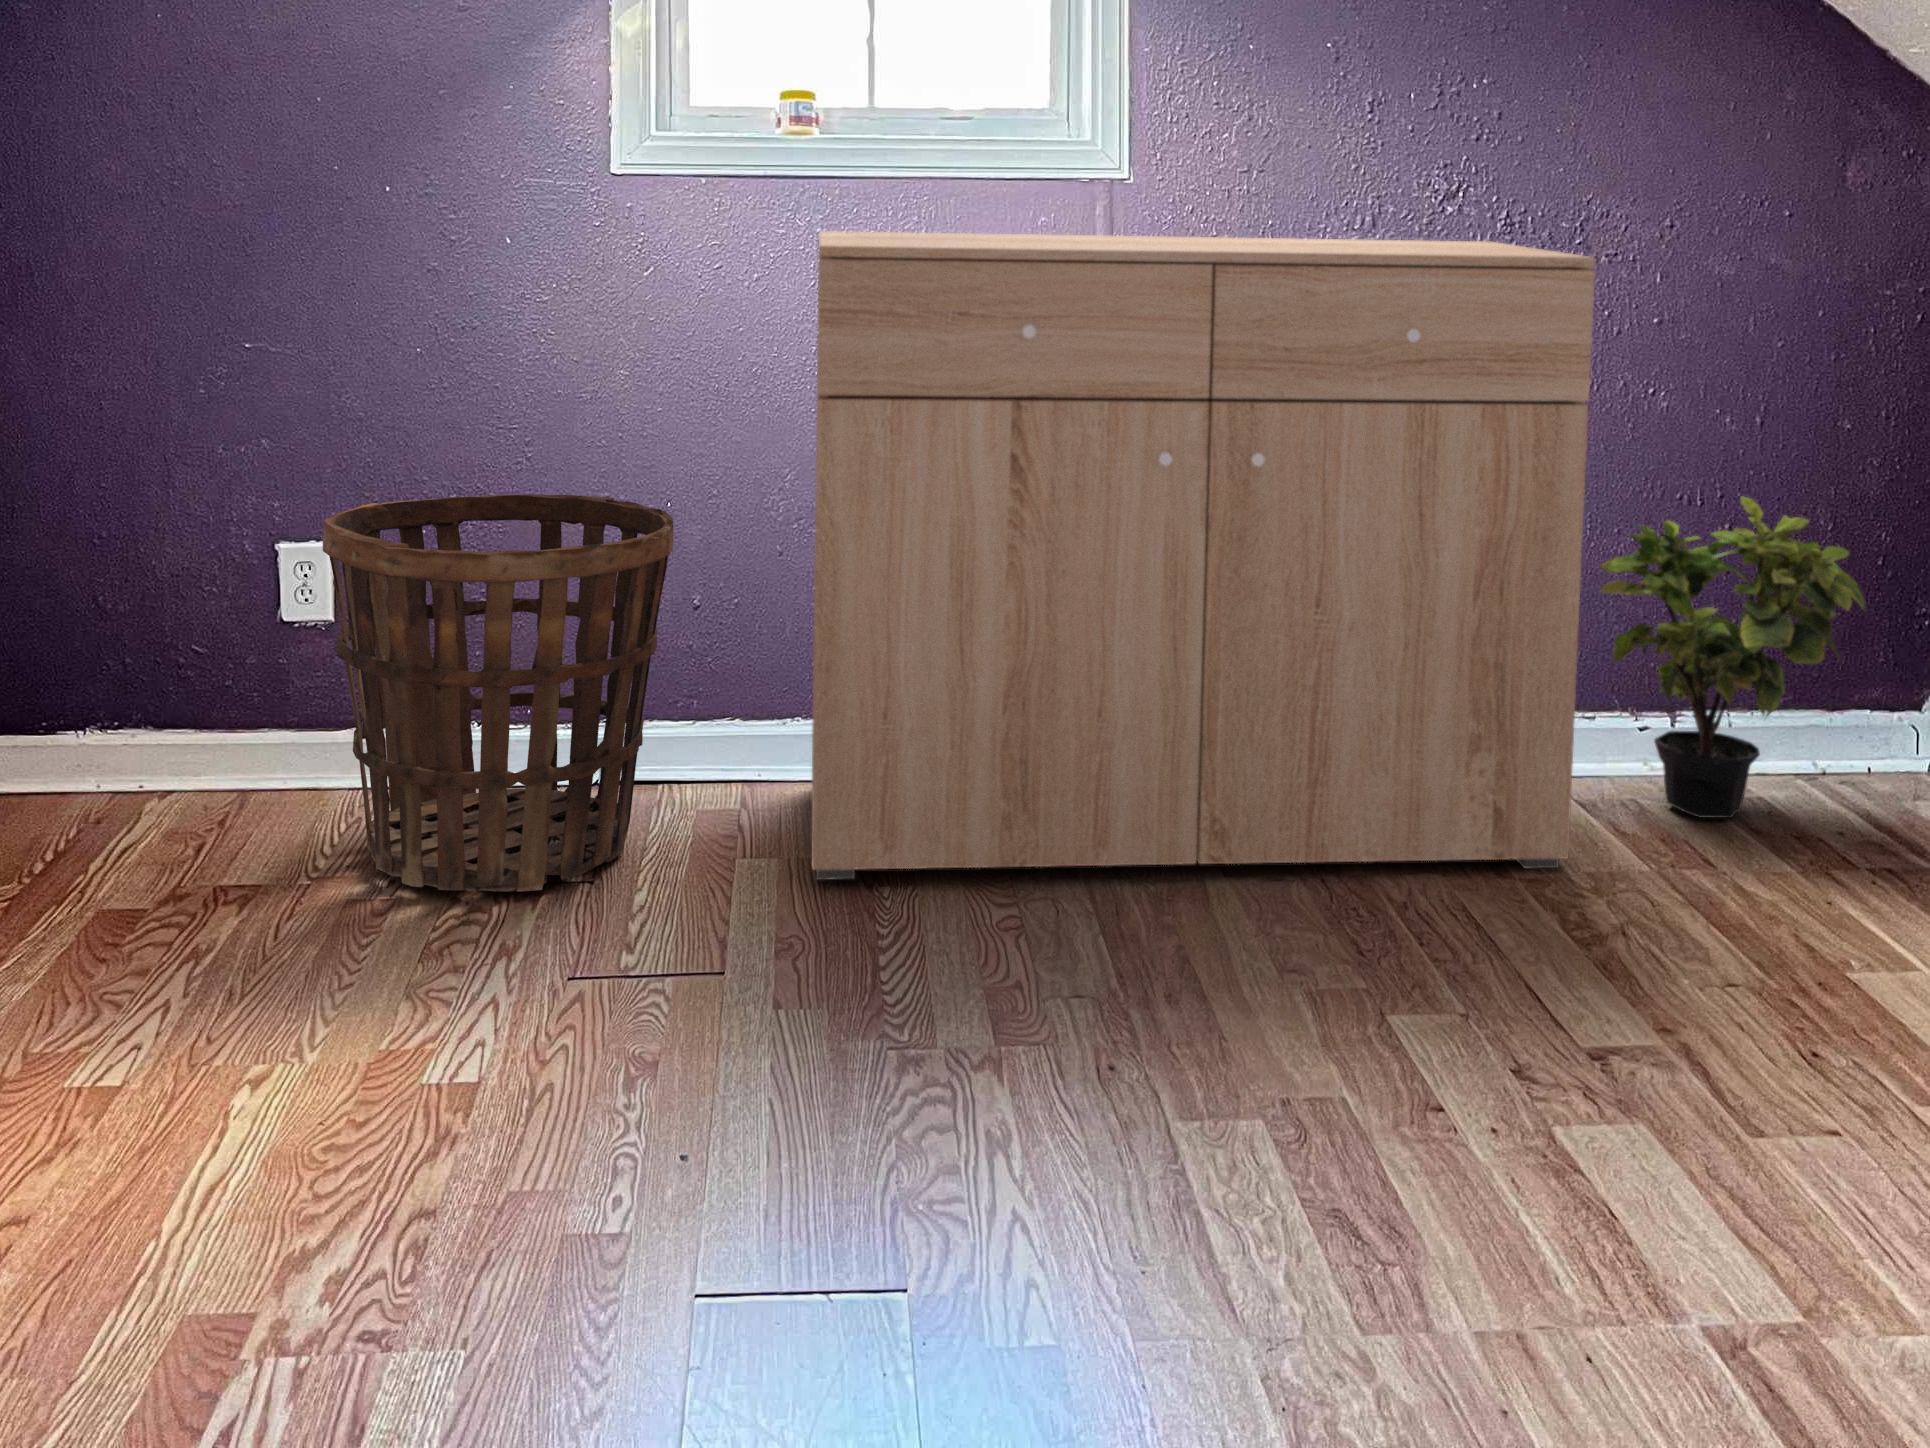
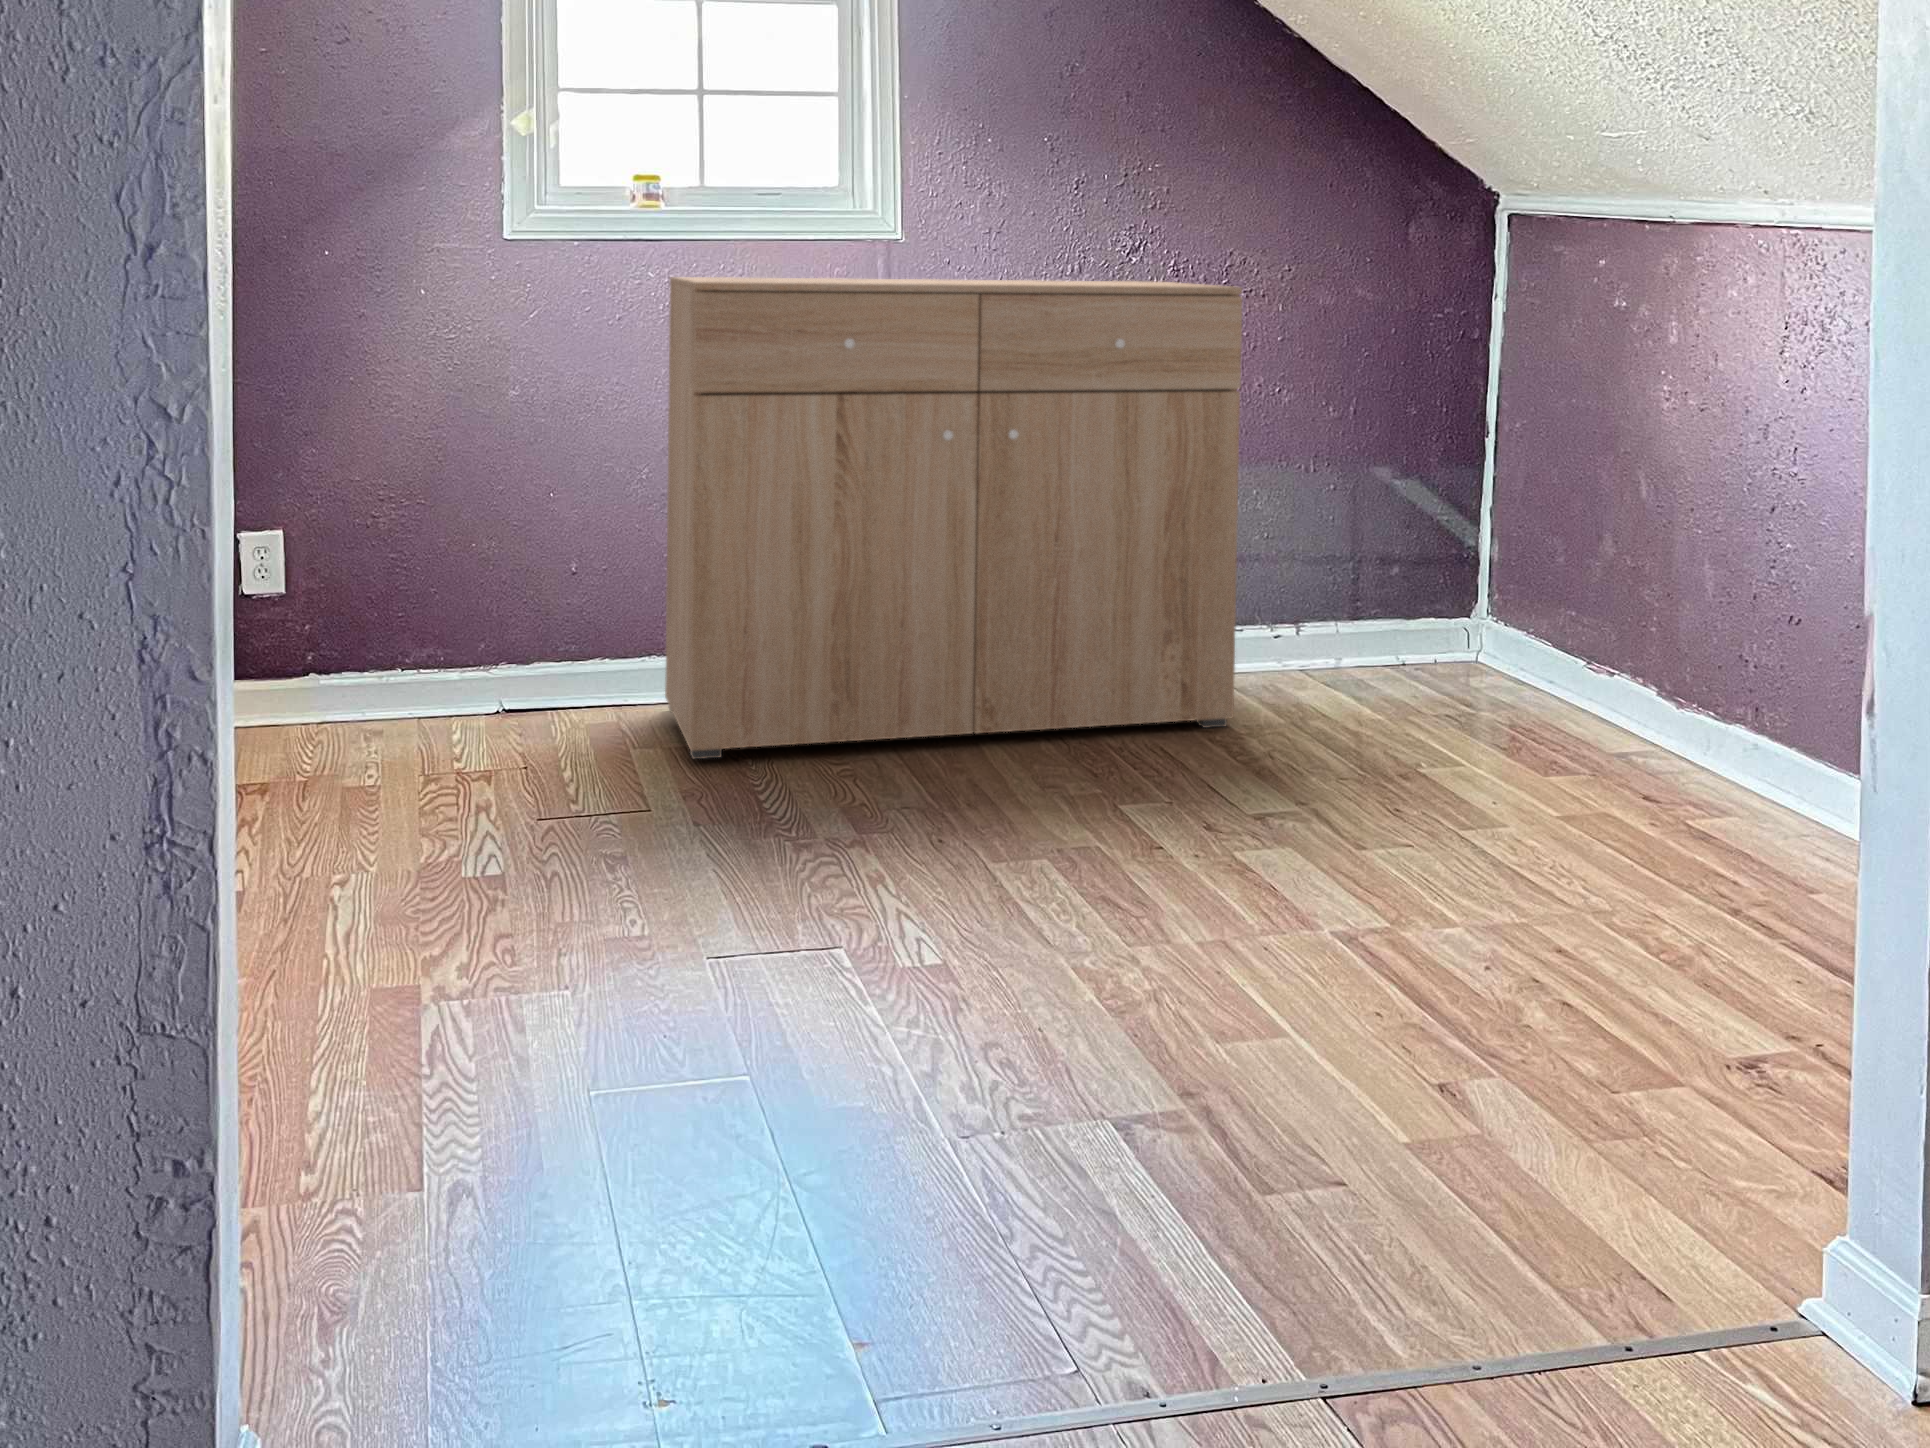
basket: present [323,495,674,892] -> none [298,485,572,779]
potted plant: present [1600,496,1865,818] -> none [1248,462,1429,693]

